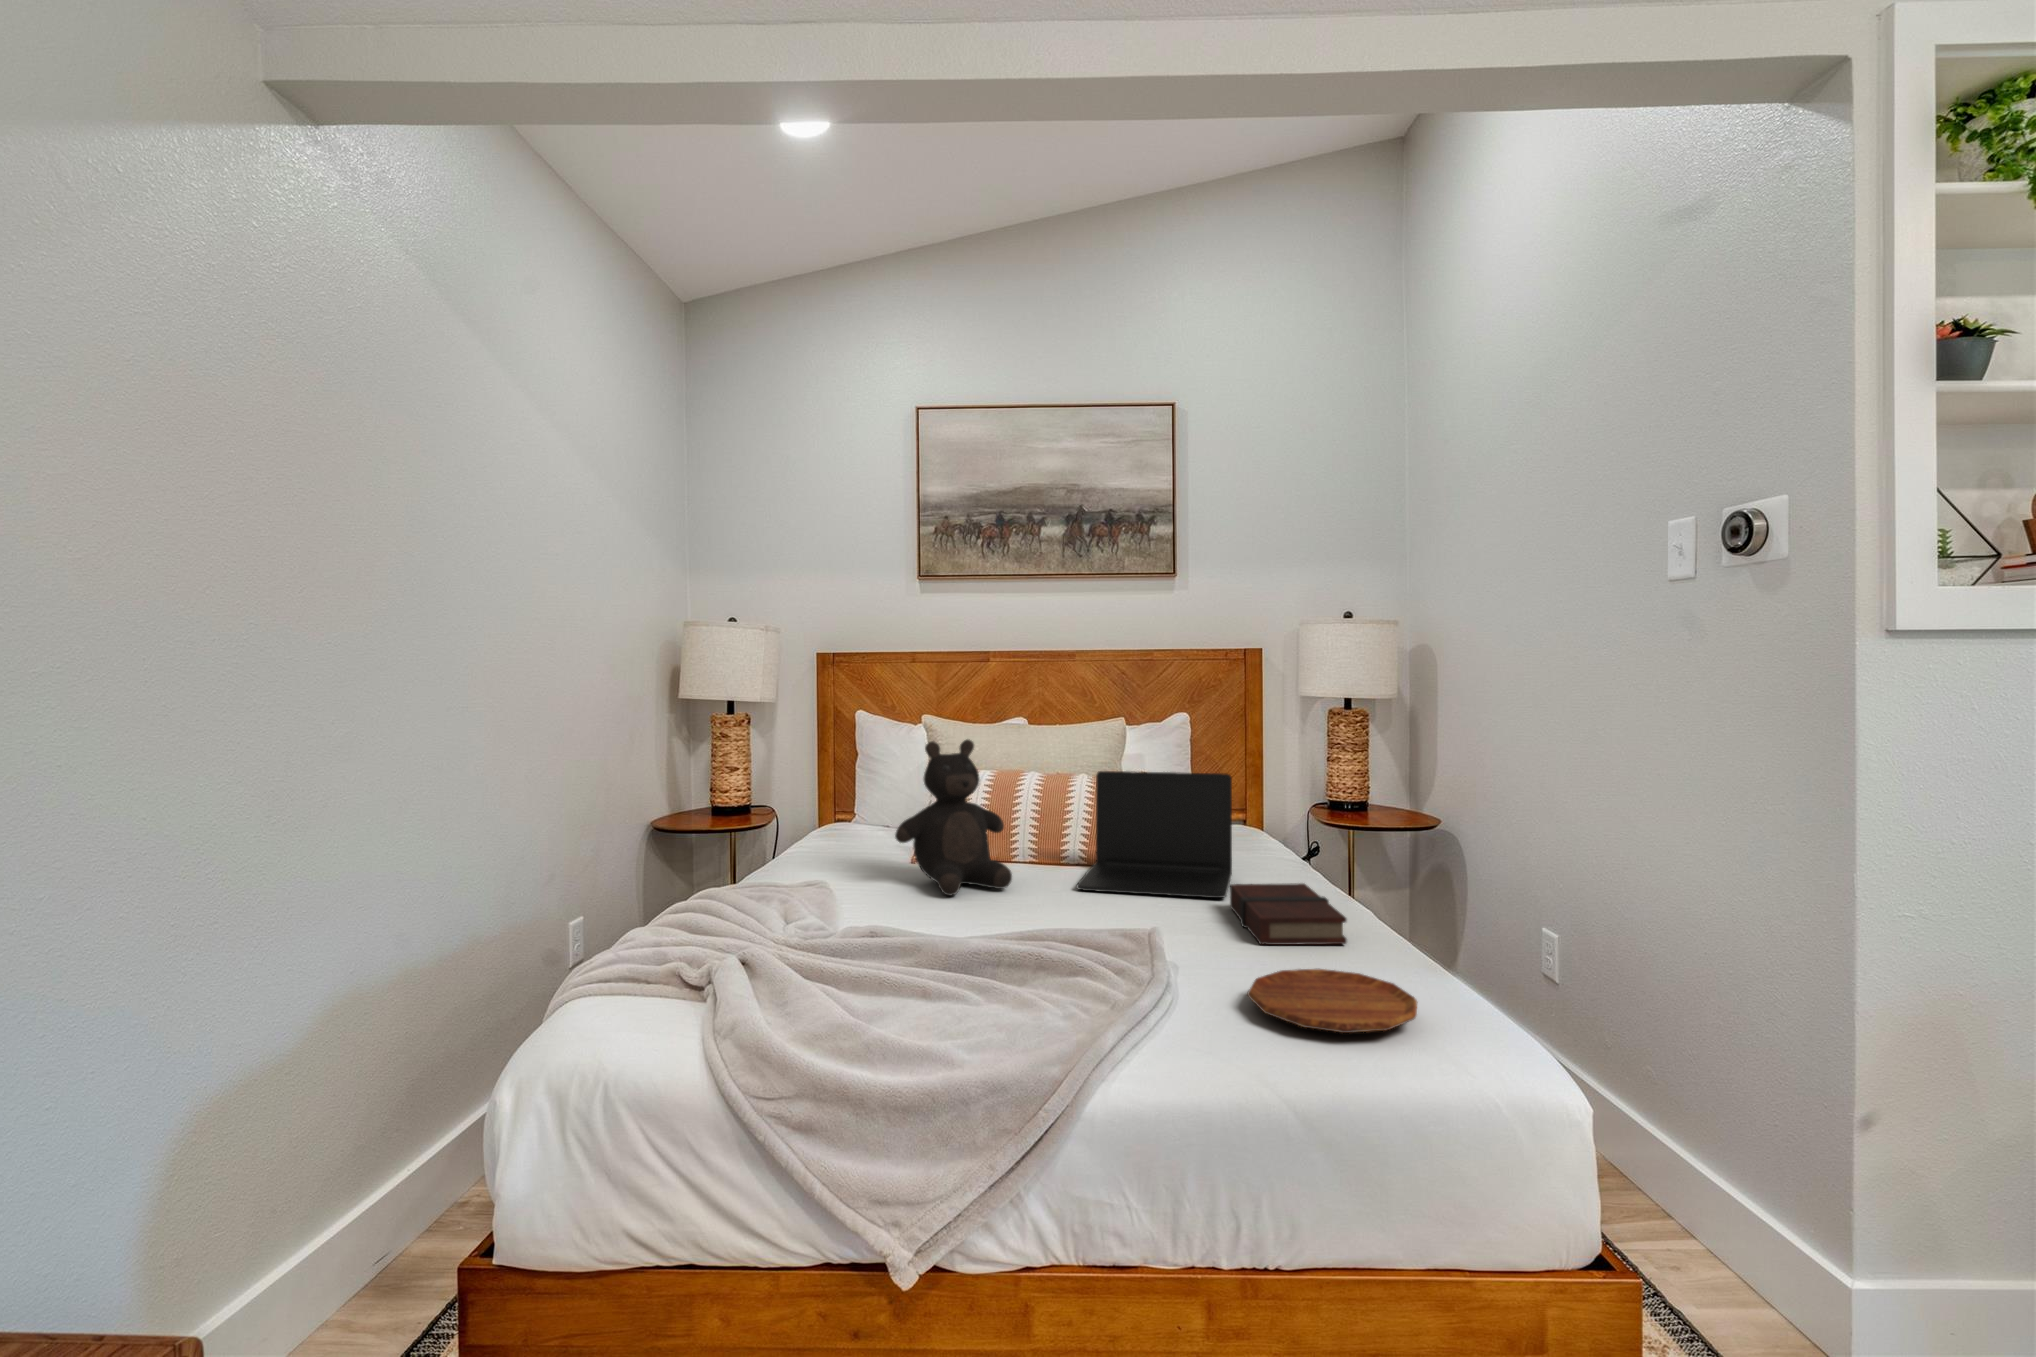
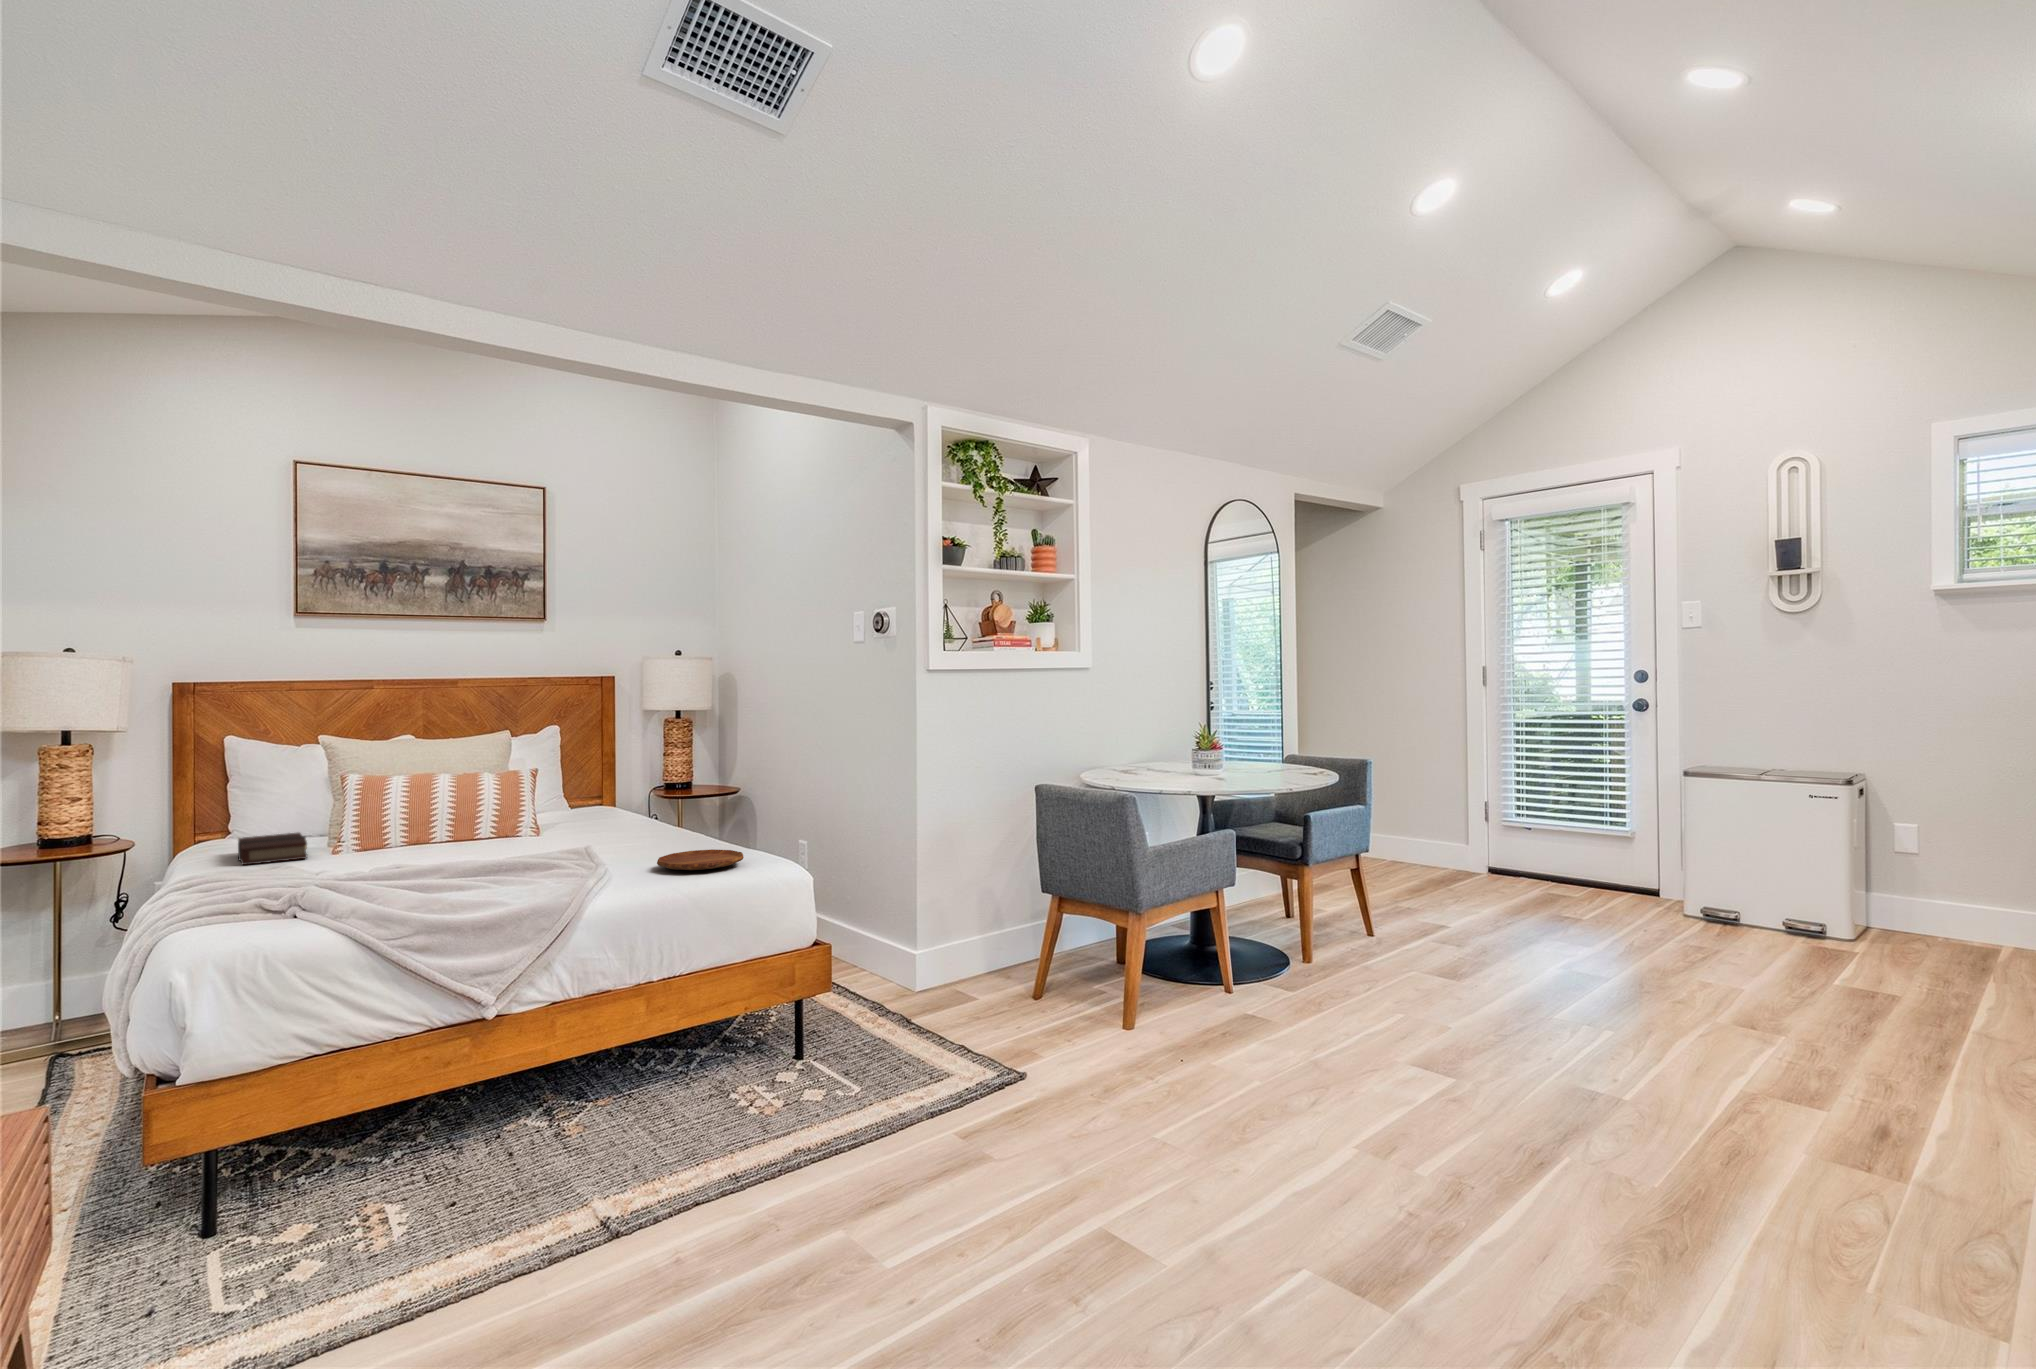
teddy bear: present [895,739,1012,896] -> none [351,746,456,860]
laptop: present [1077,771,1232,898] -> none [506,762,617,848]
book: present [1230,883,1347,945] -> present [238,833,307,865]

